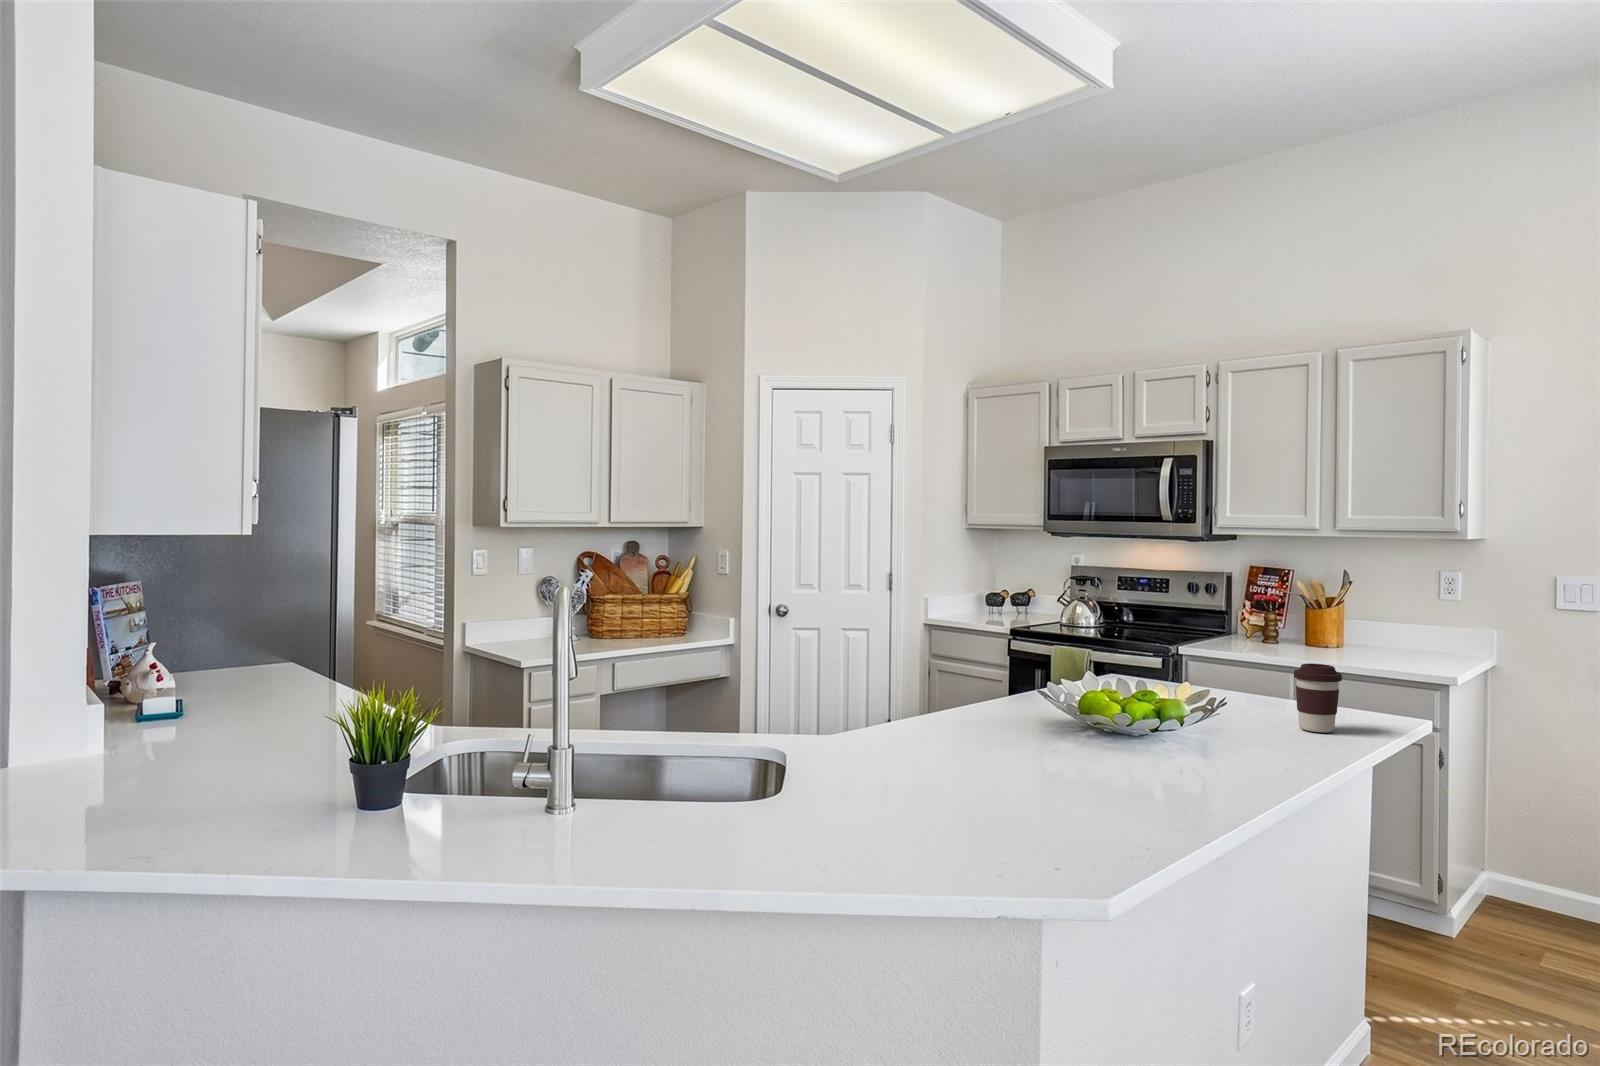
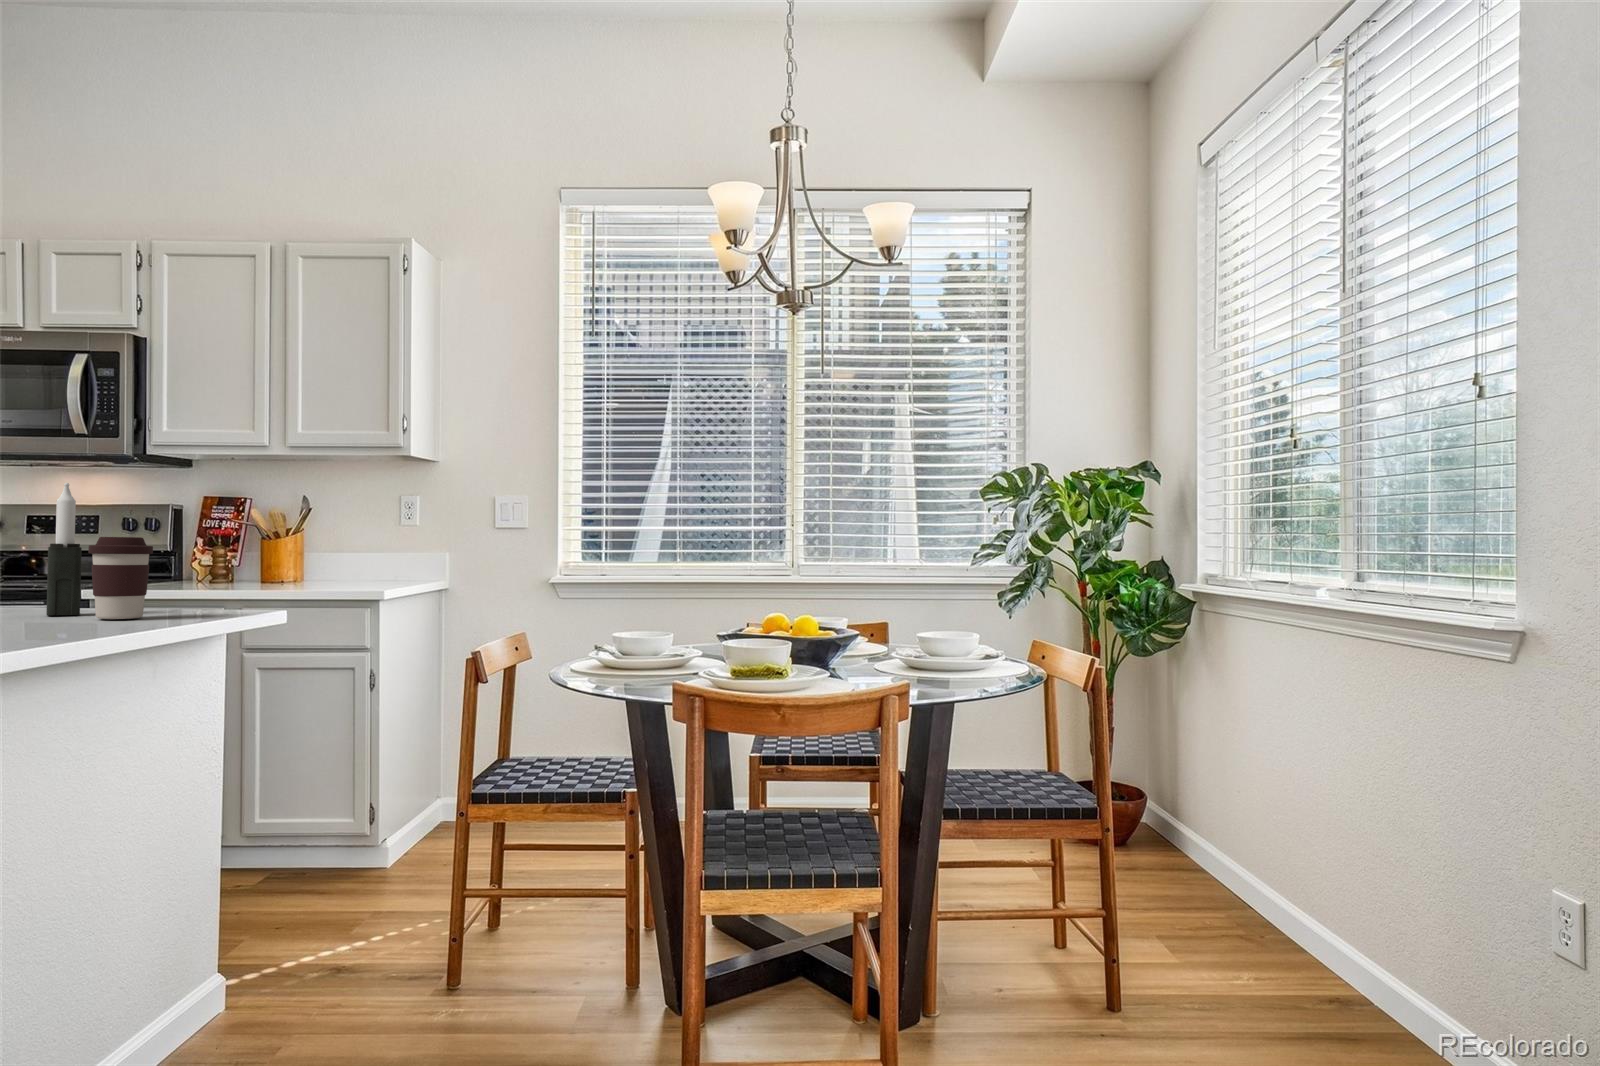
candle: none [1251,616,1277,719] -> present [46,483,82,615]

